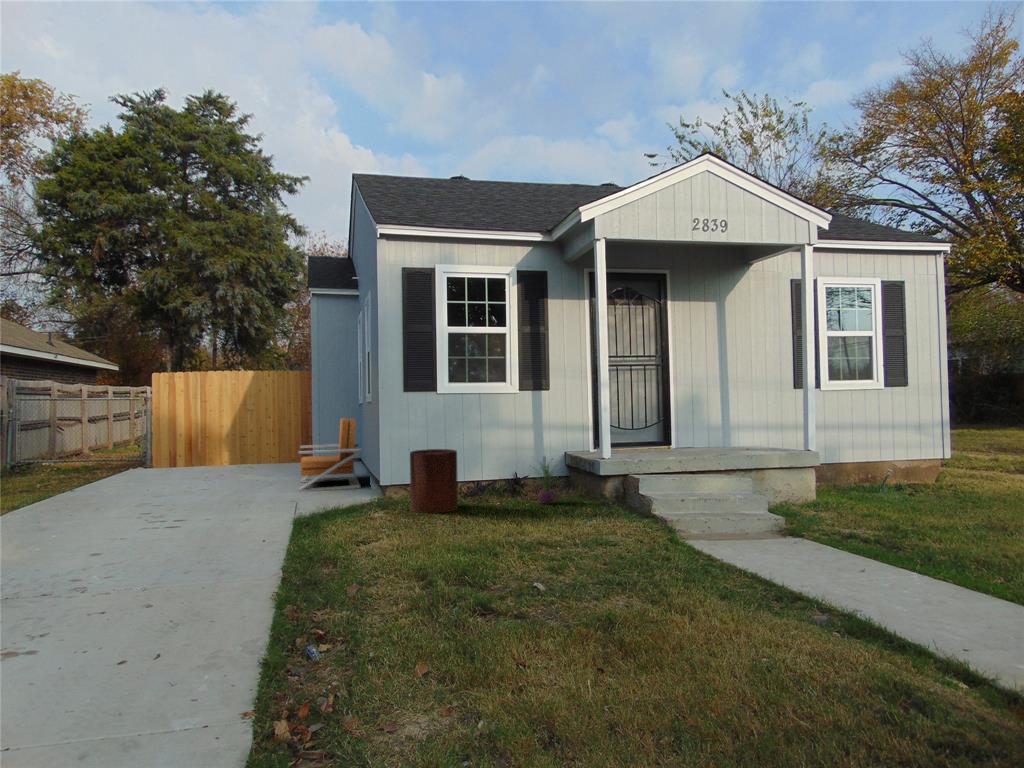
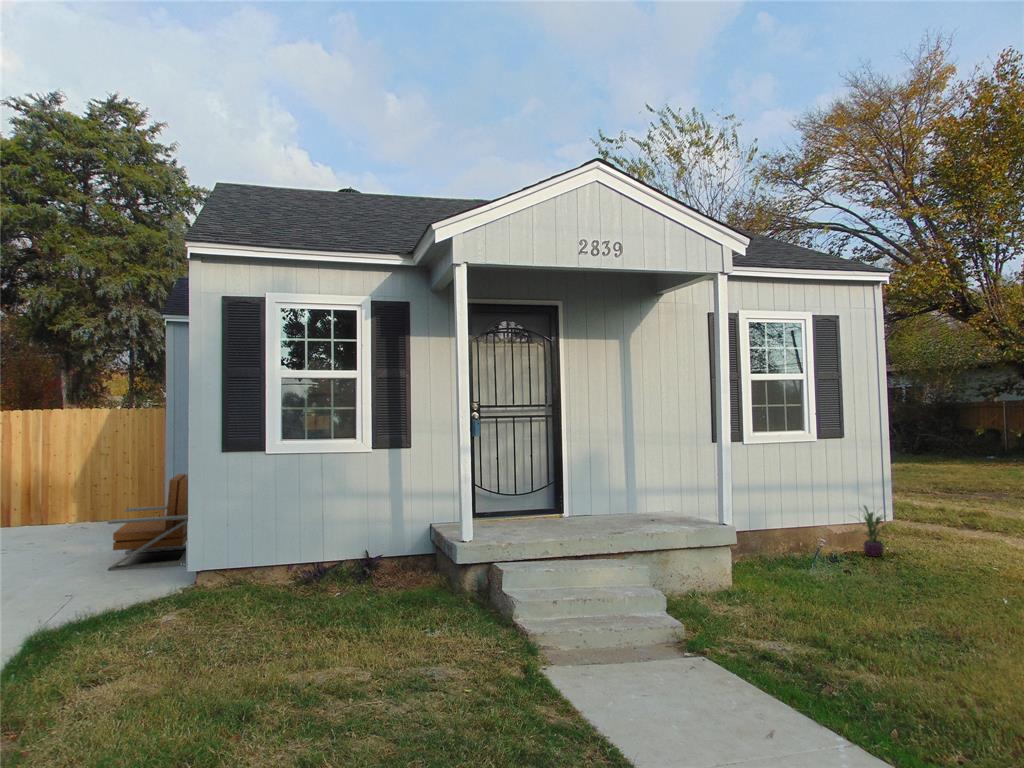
trash can: present [410,449,458,513] -> none [219,526,283,614]
decorative plant: present [539,457,555,504] -> present [853,506,884,557]

